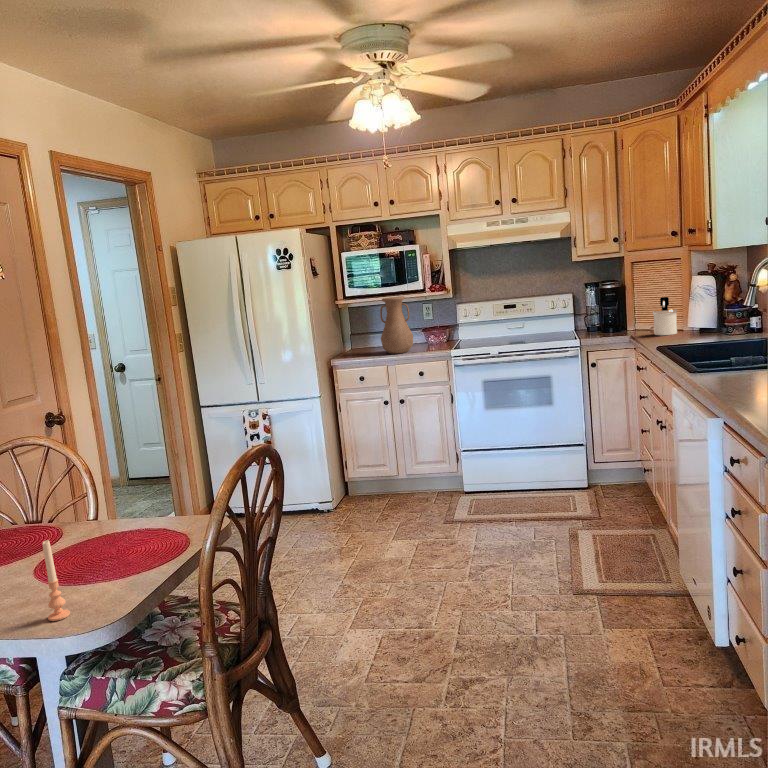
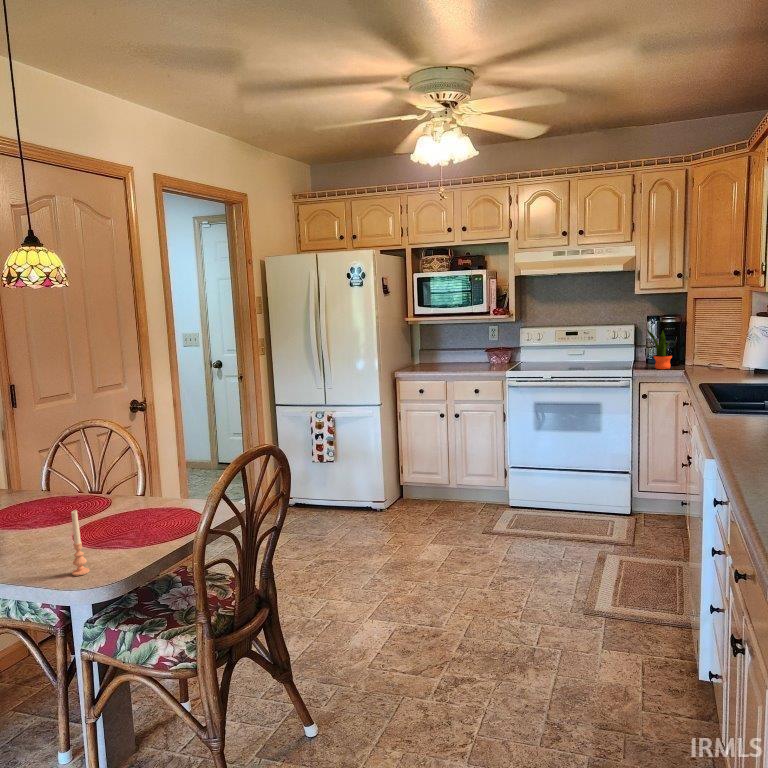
vase: present [380,296,413,354] -> none [443,317,474,370]
potted plant: none [589,296,616,337] -> present [647,329,672,369]
soap dispenser: present [653,297,677,335] -> none [706,334,731,372]

